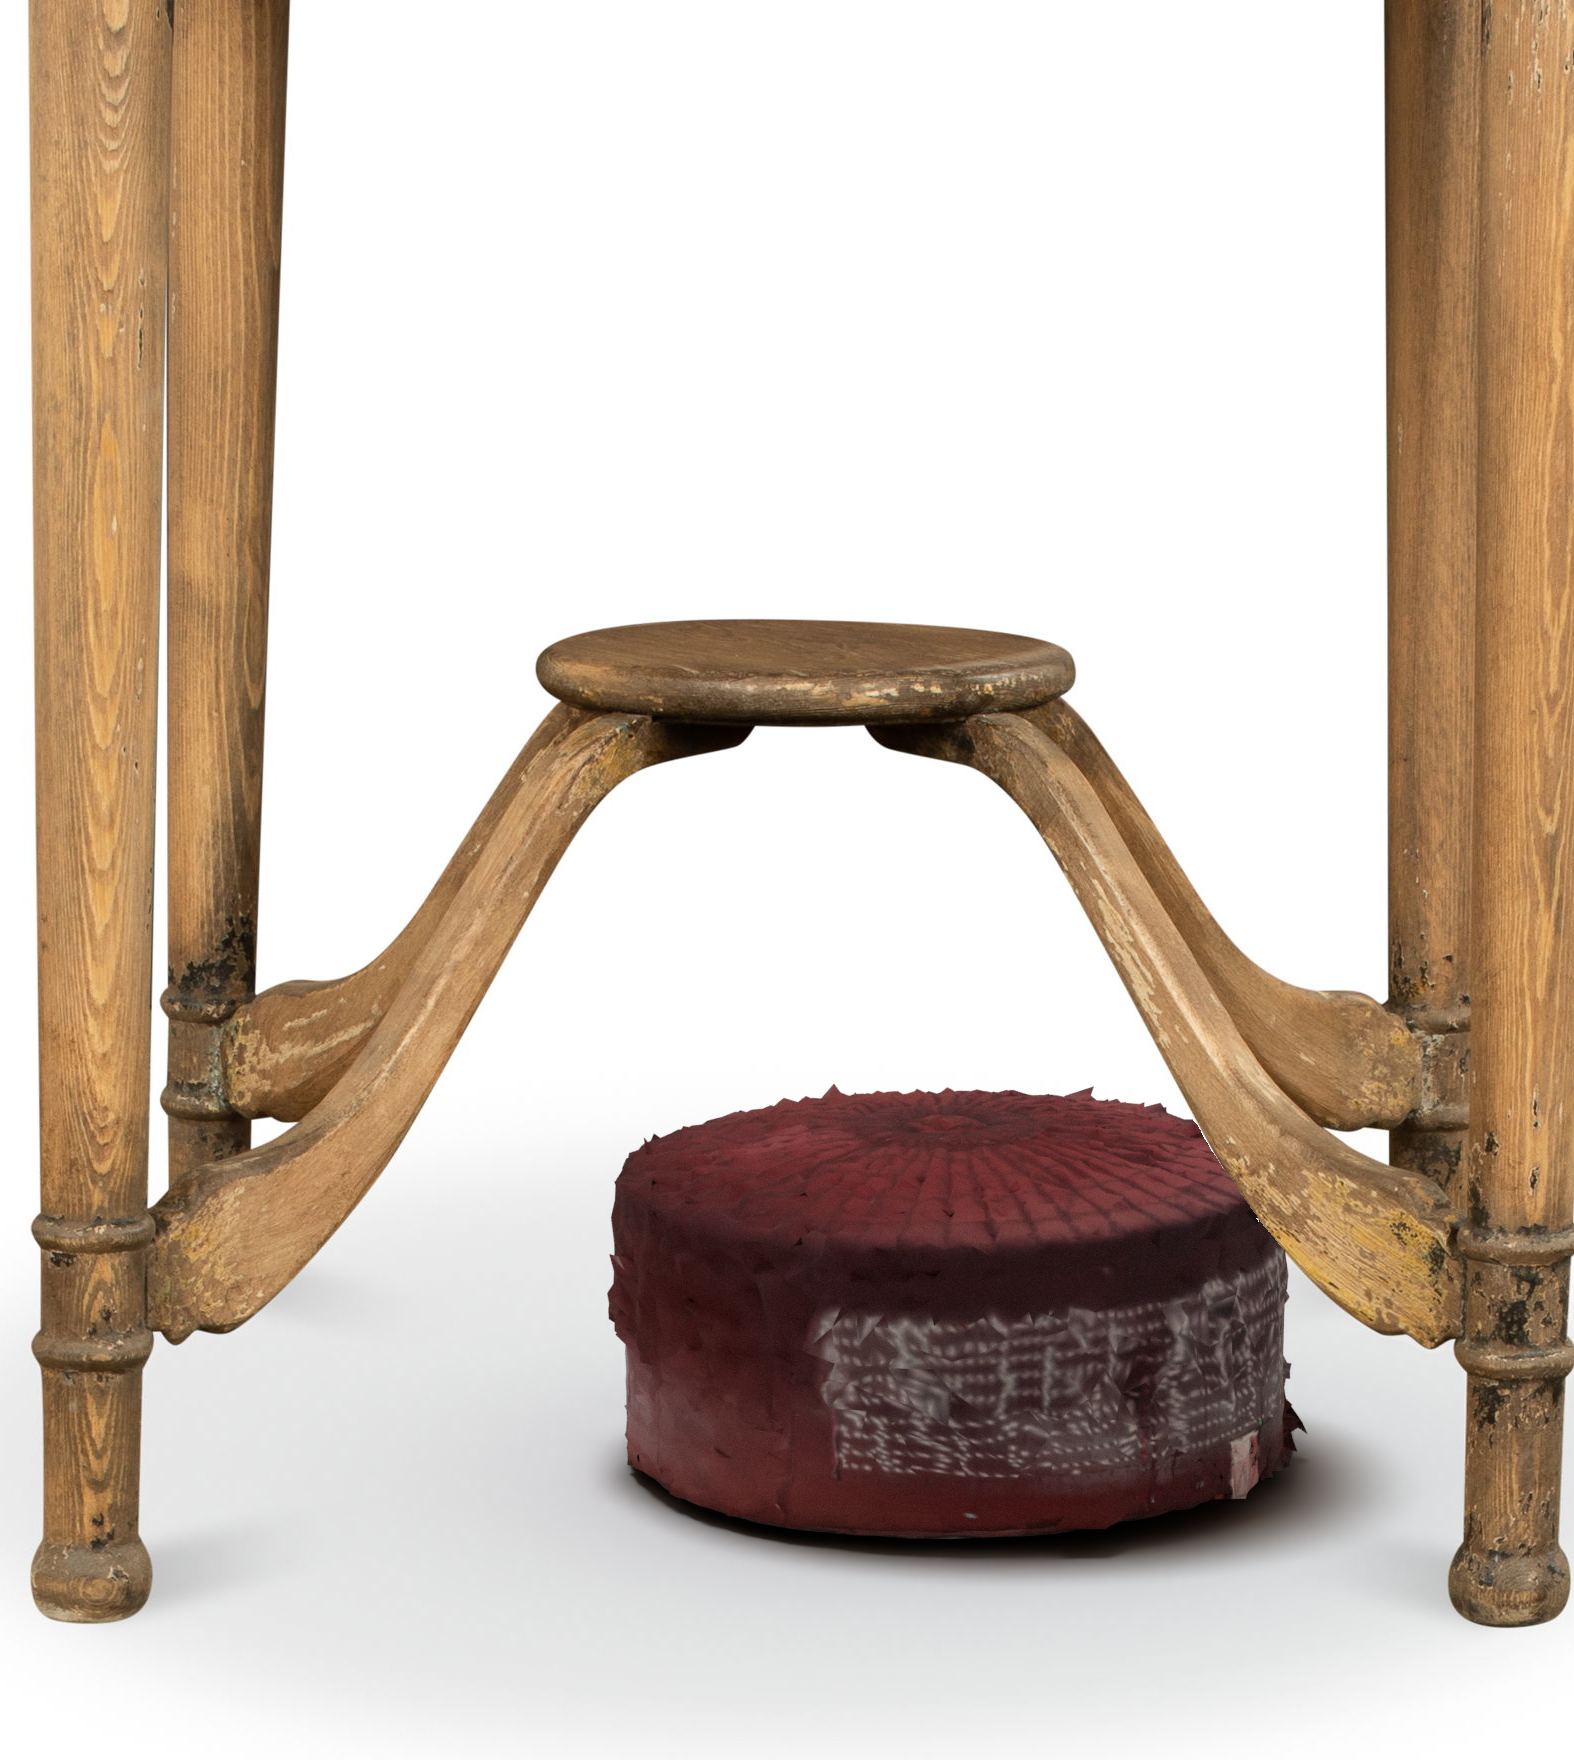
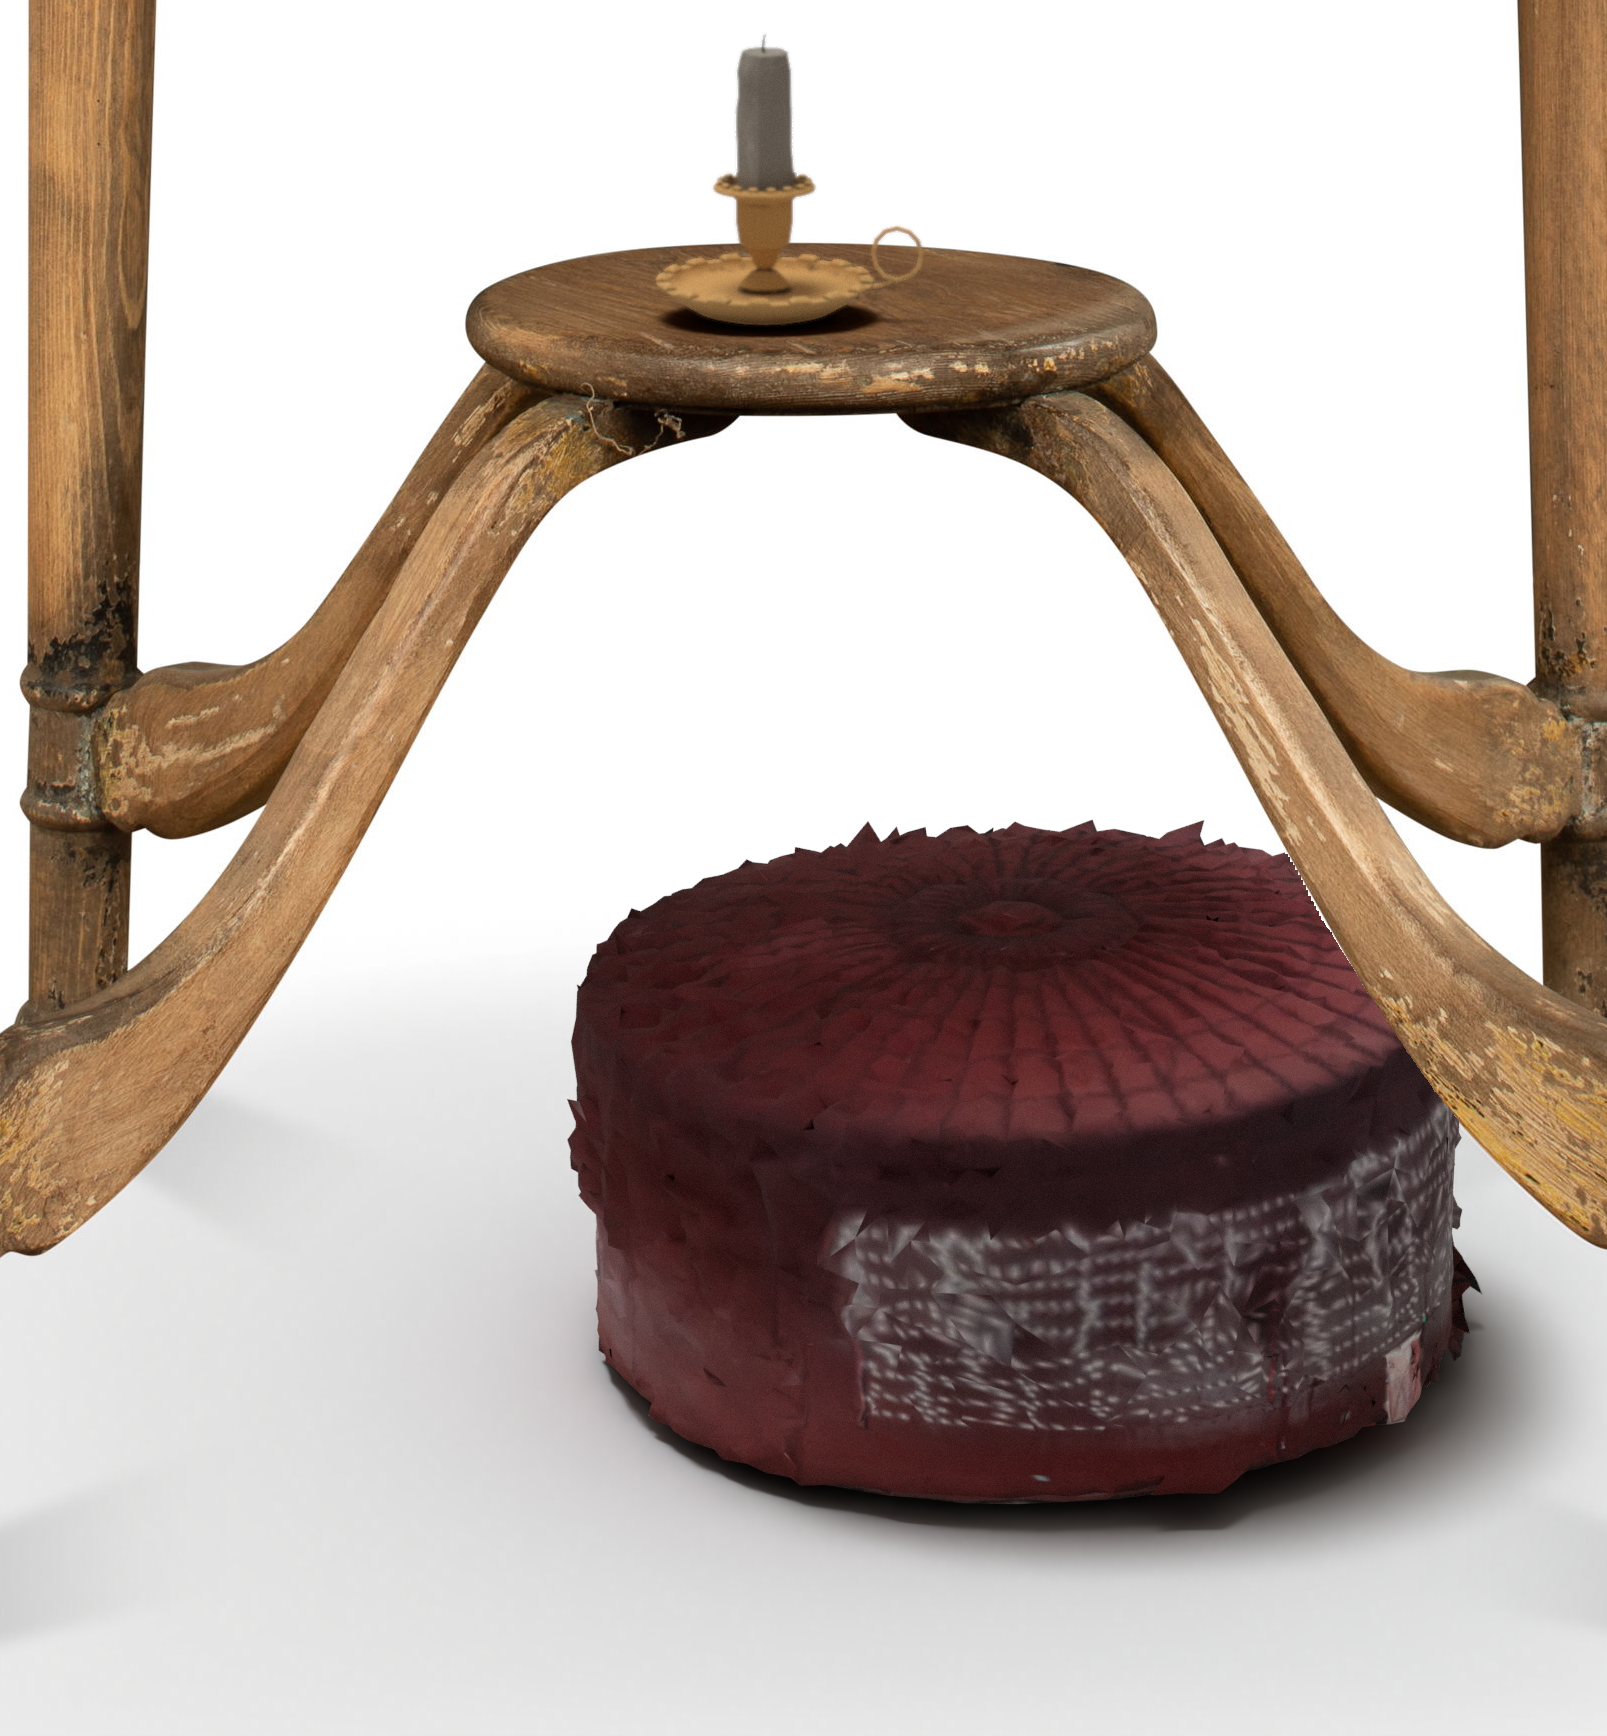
candle: none [685,449,885,665] -> present [655,39,923,326]

